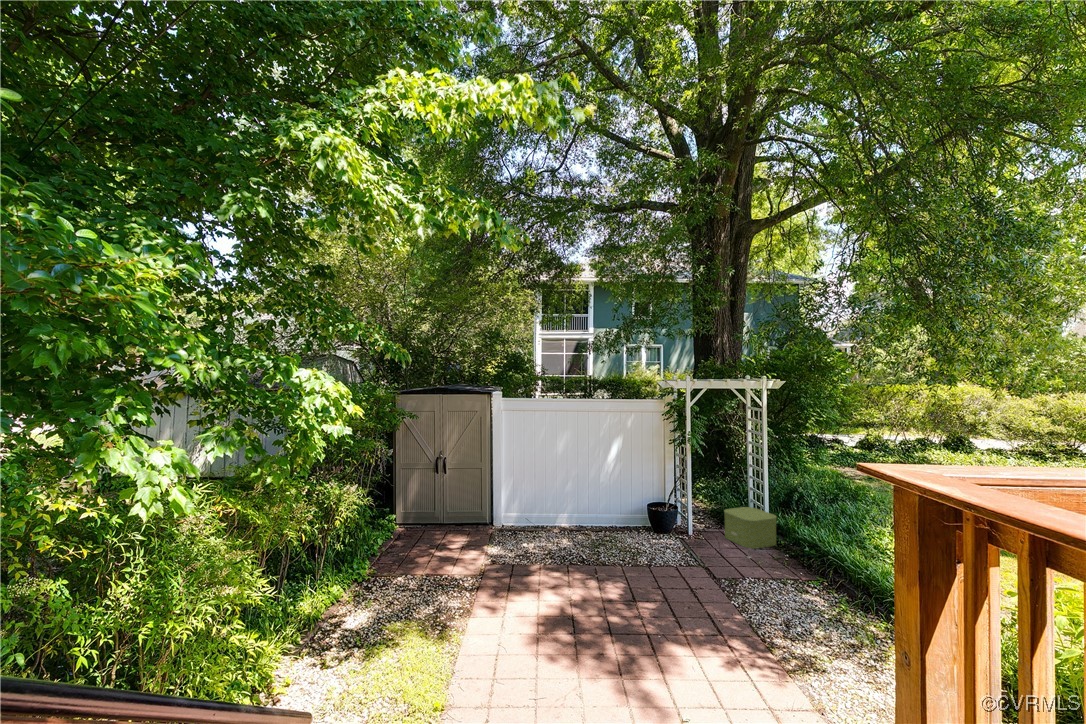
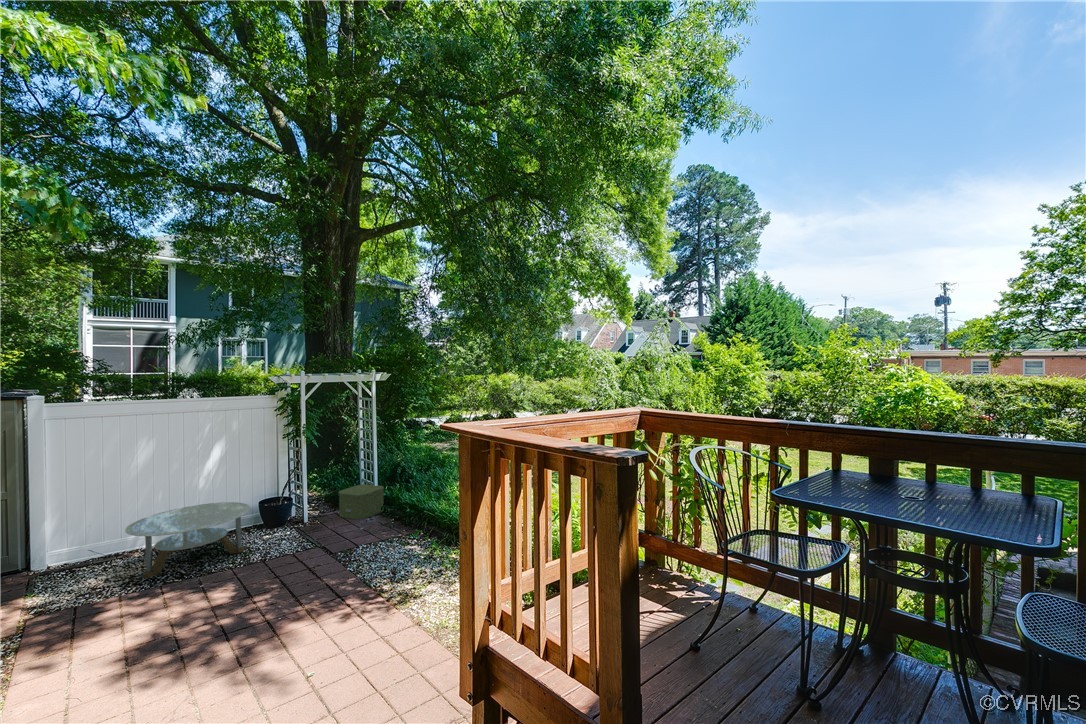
round table: none [551,493,640,549] -> present [125,502,250,578]

